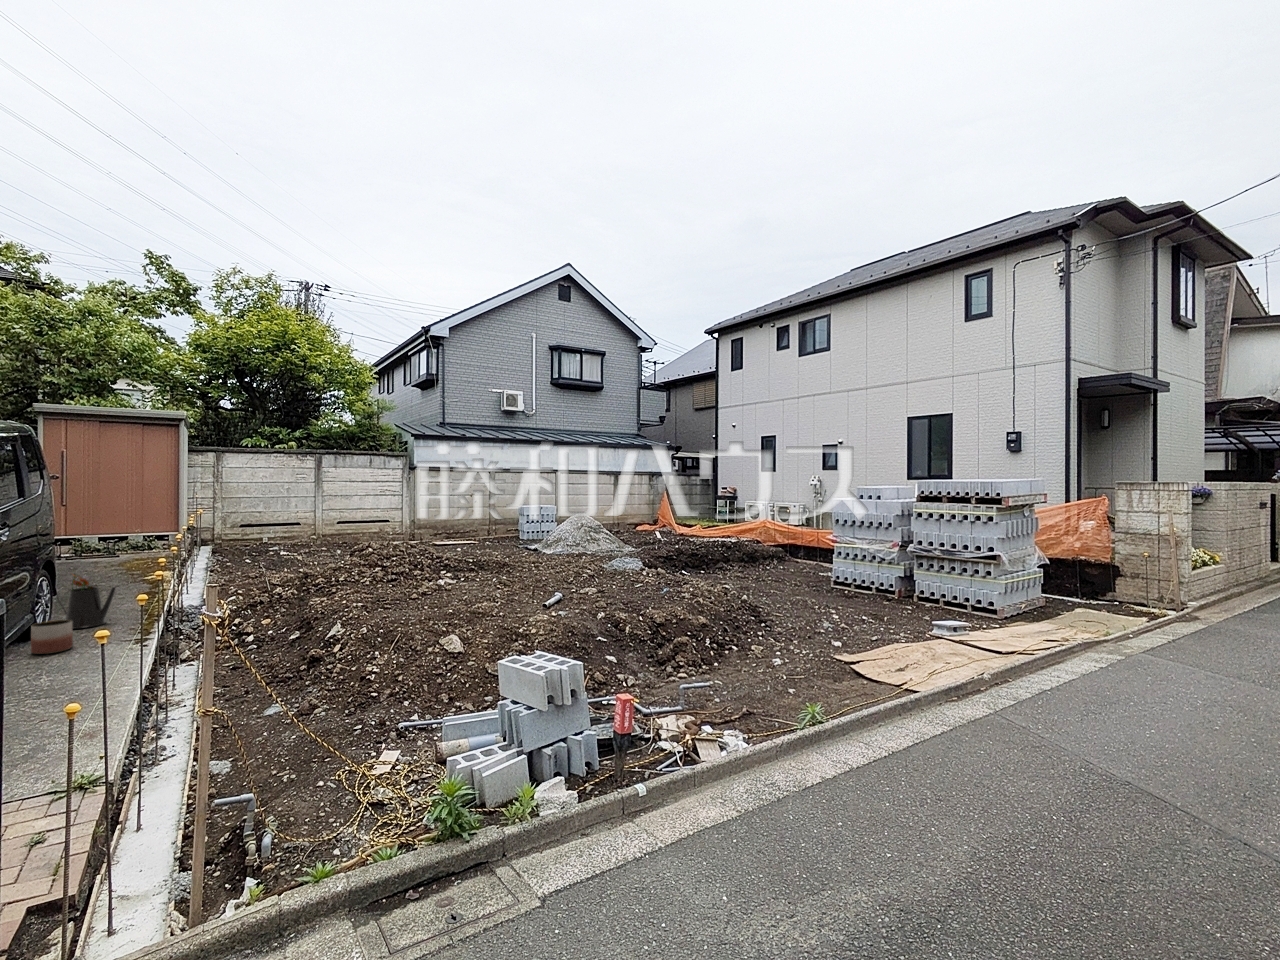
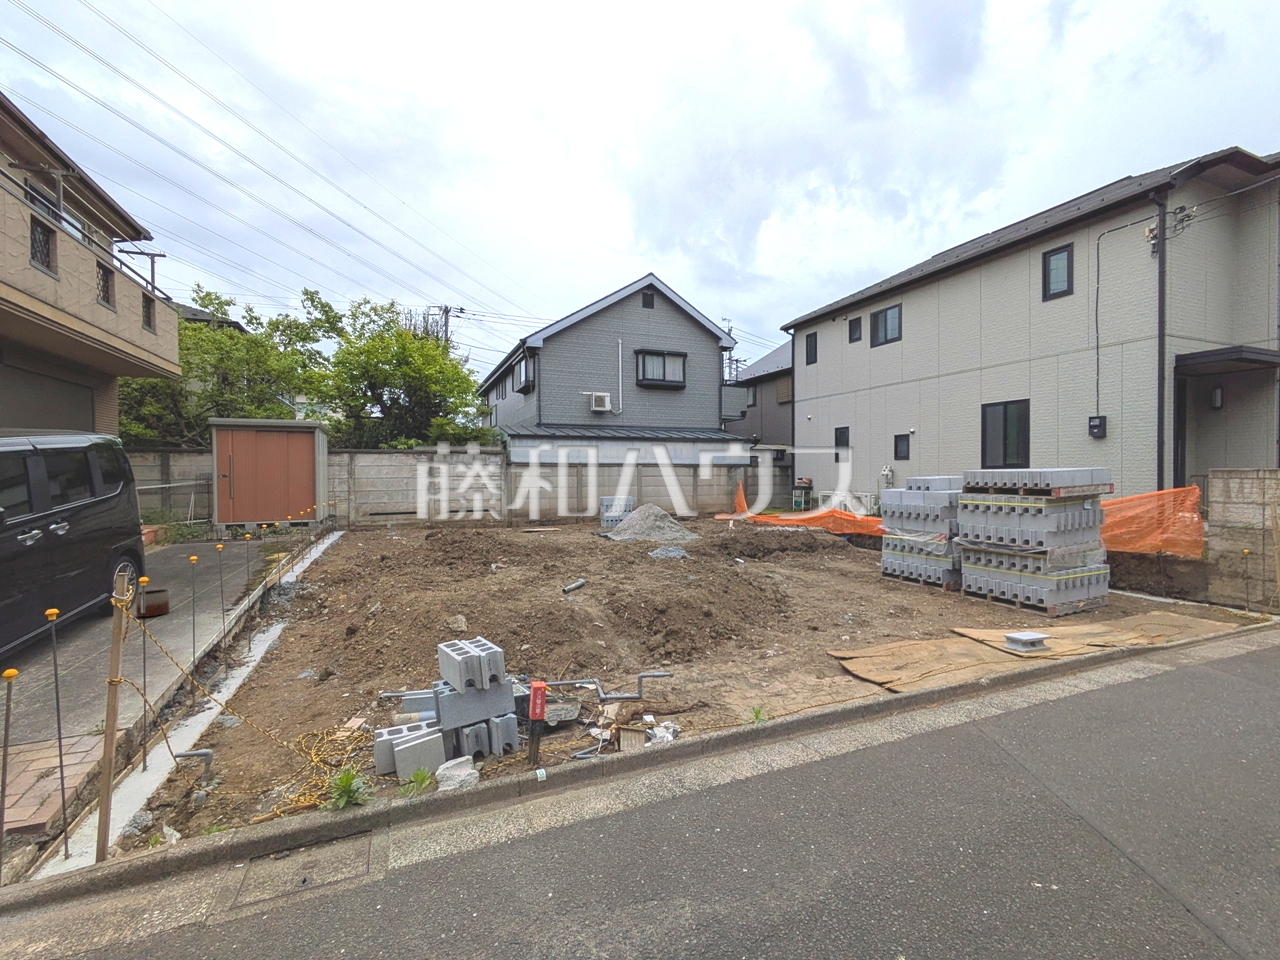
watering can: present [57,575,116,629] -> none [172,549,214,596]

